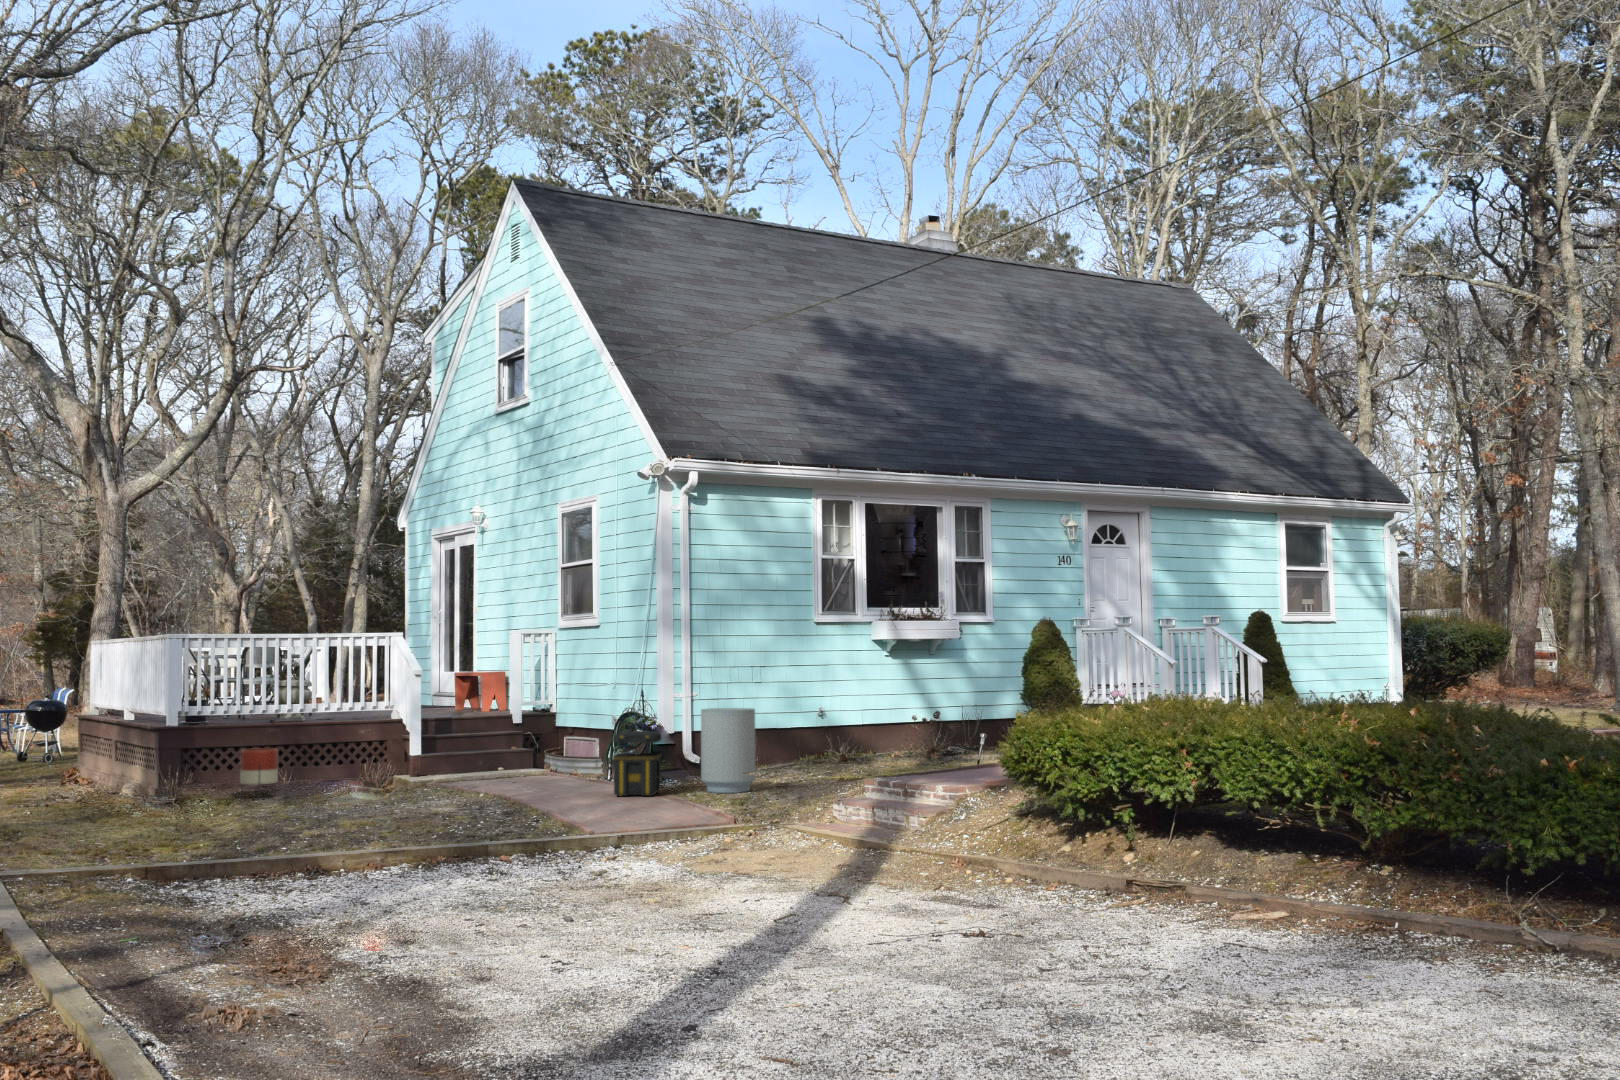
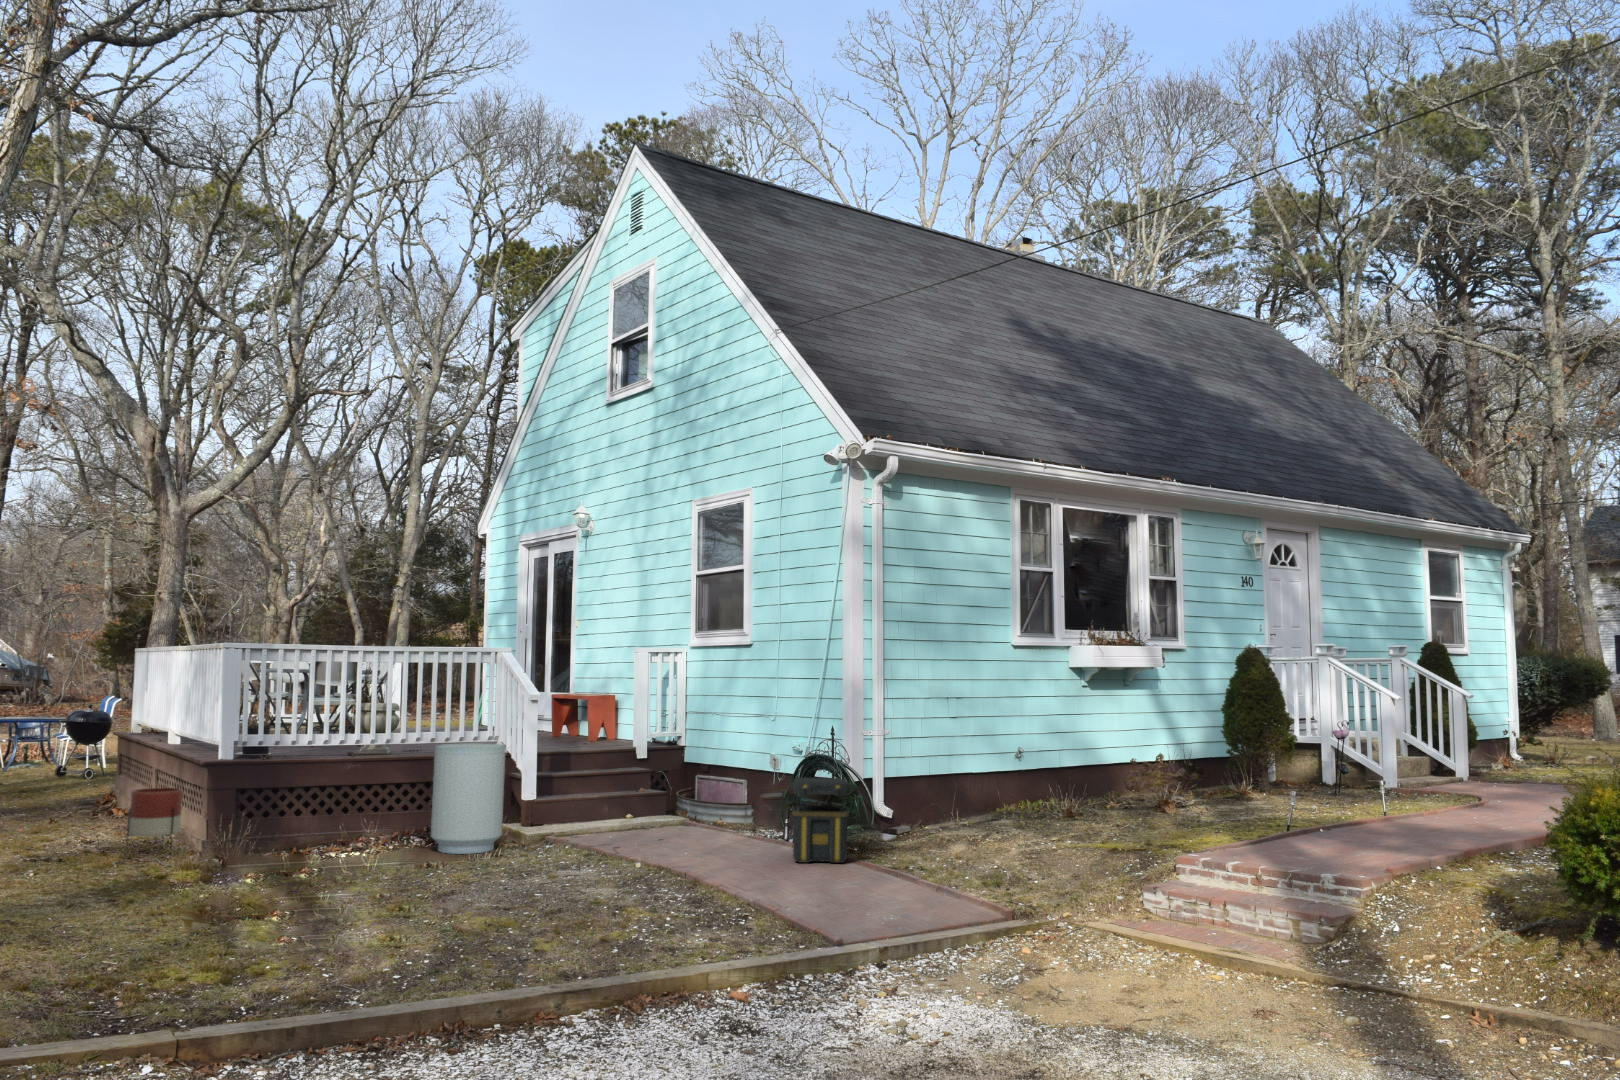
trash can: present [701,708,756,793] -> present [431,743,506,854]
planter: present [240,748,278,785] -> present [125,787,183,854]

